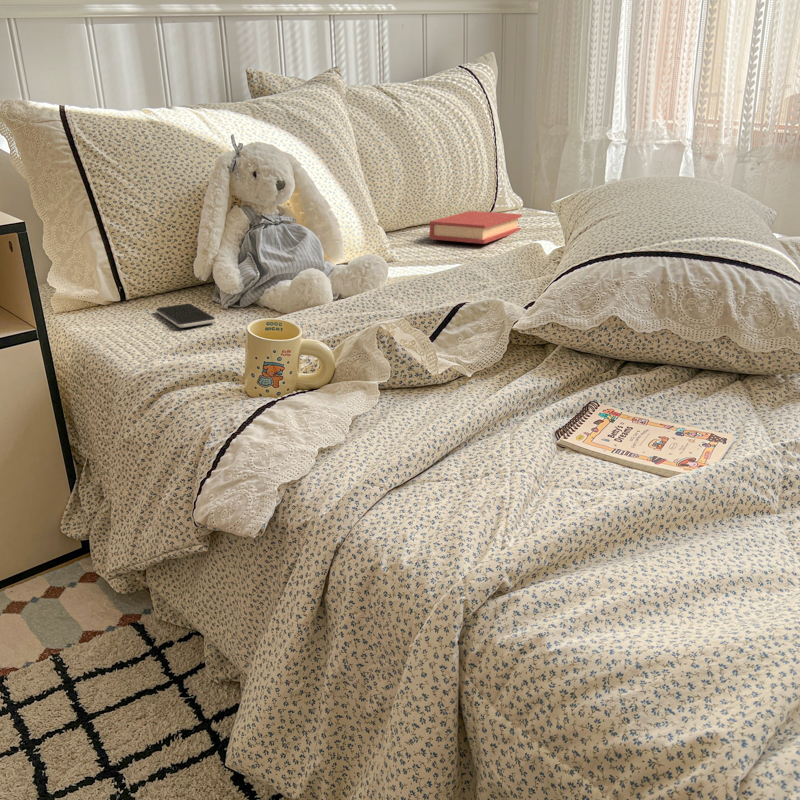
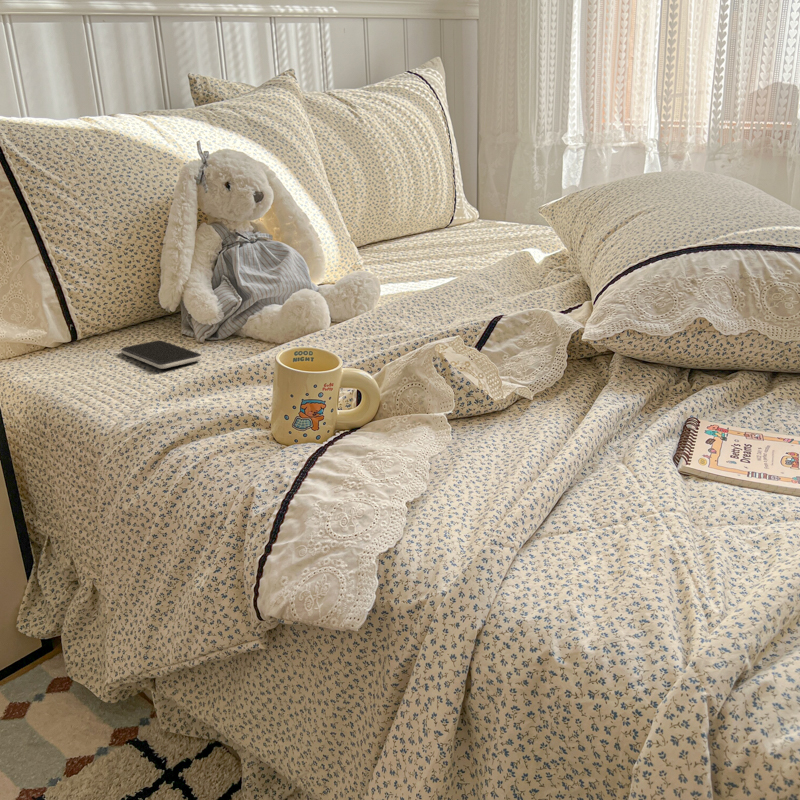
book: present [430,211,522,244] -> none [405,223,497,256]

